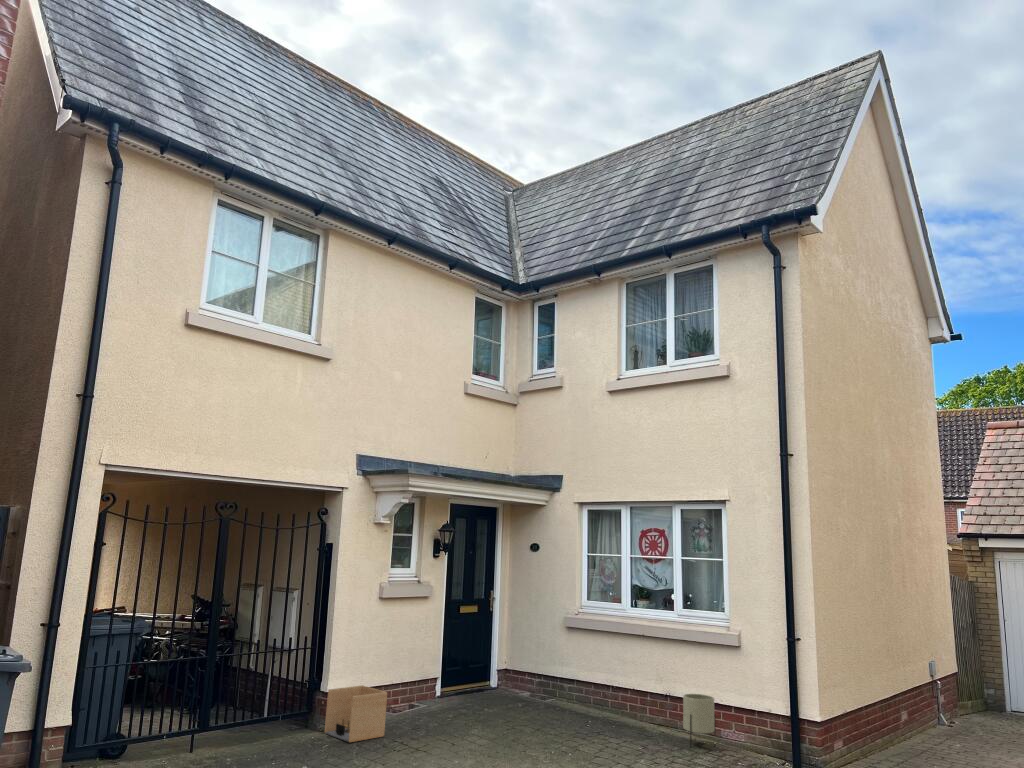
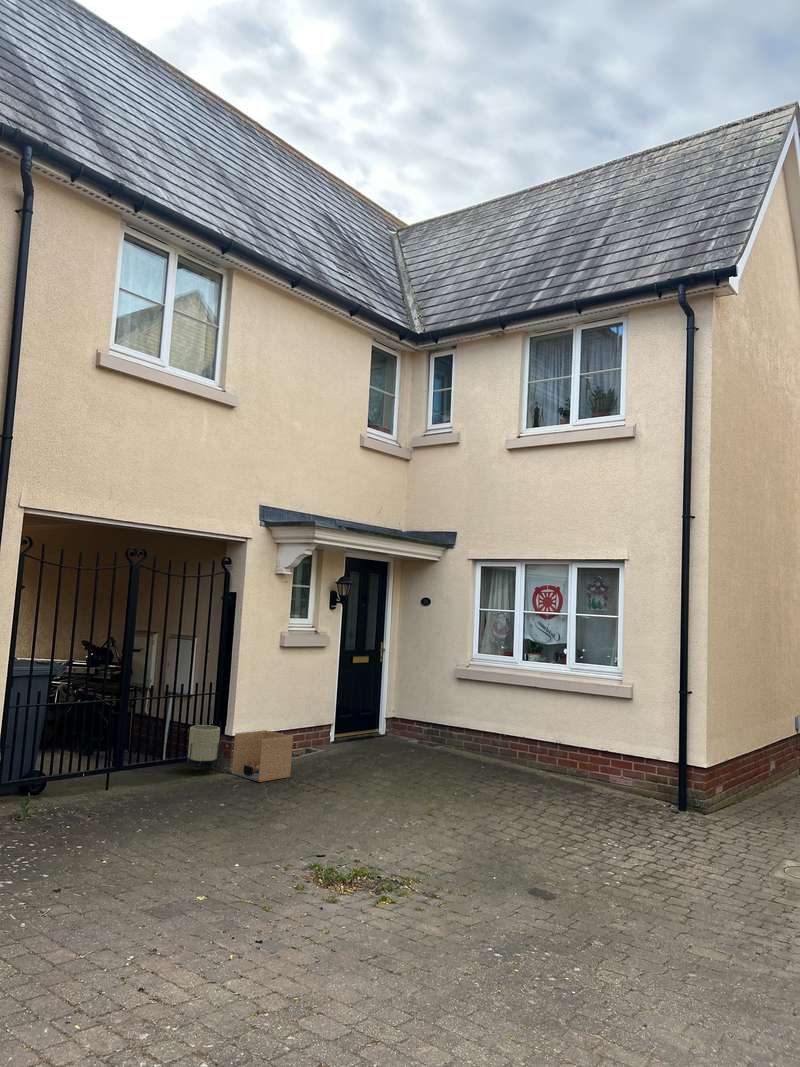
planter: present [683,694,716,747] -> present [188,725,220,771]

